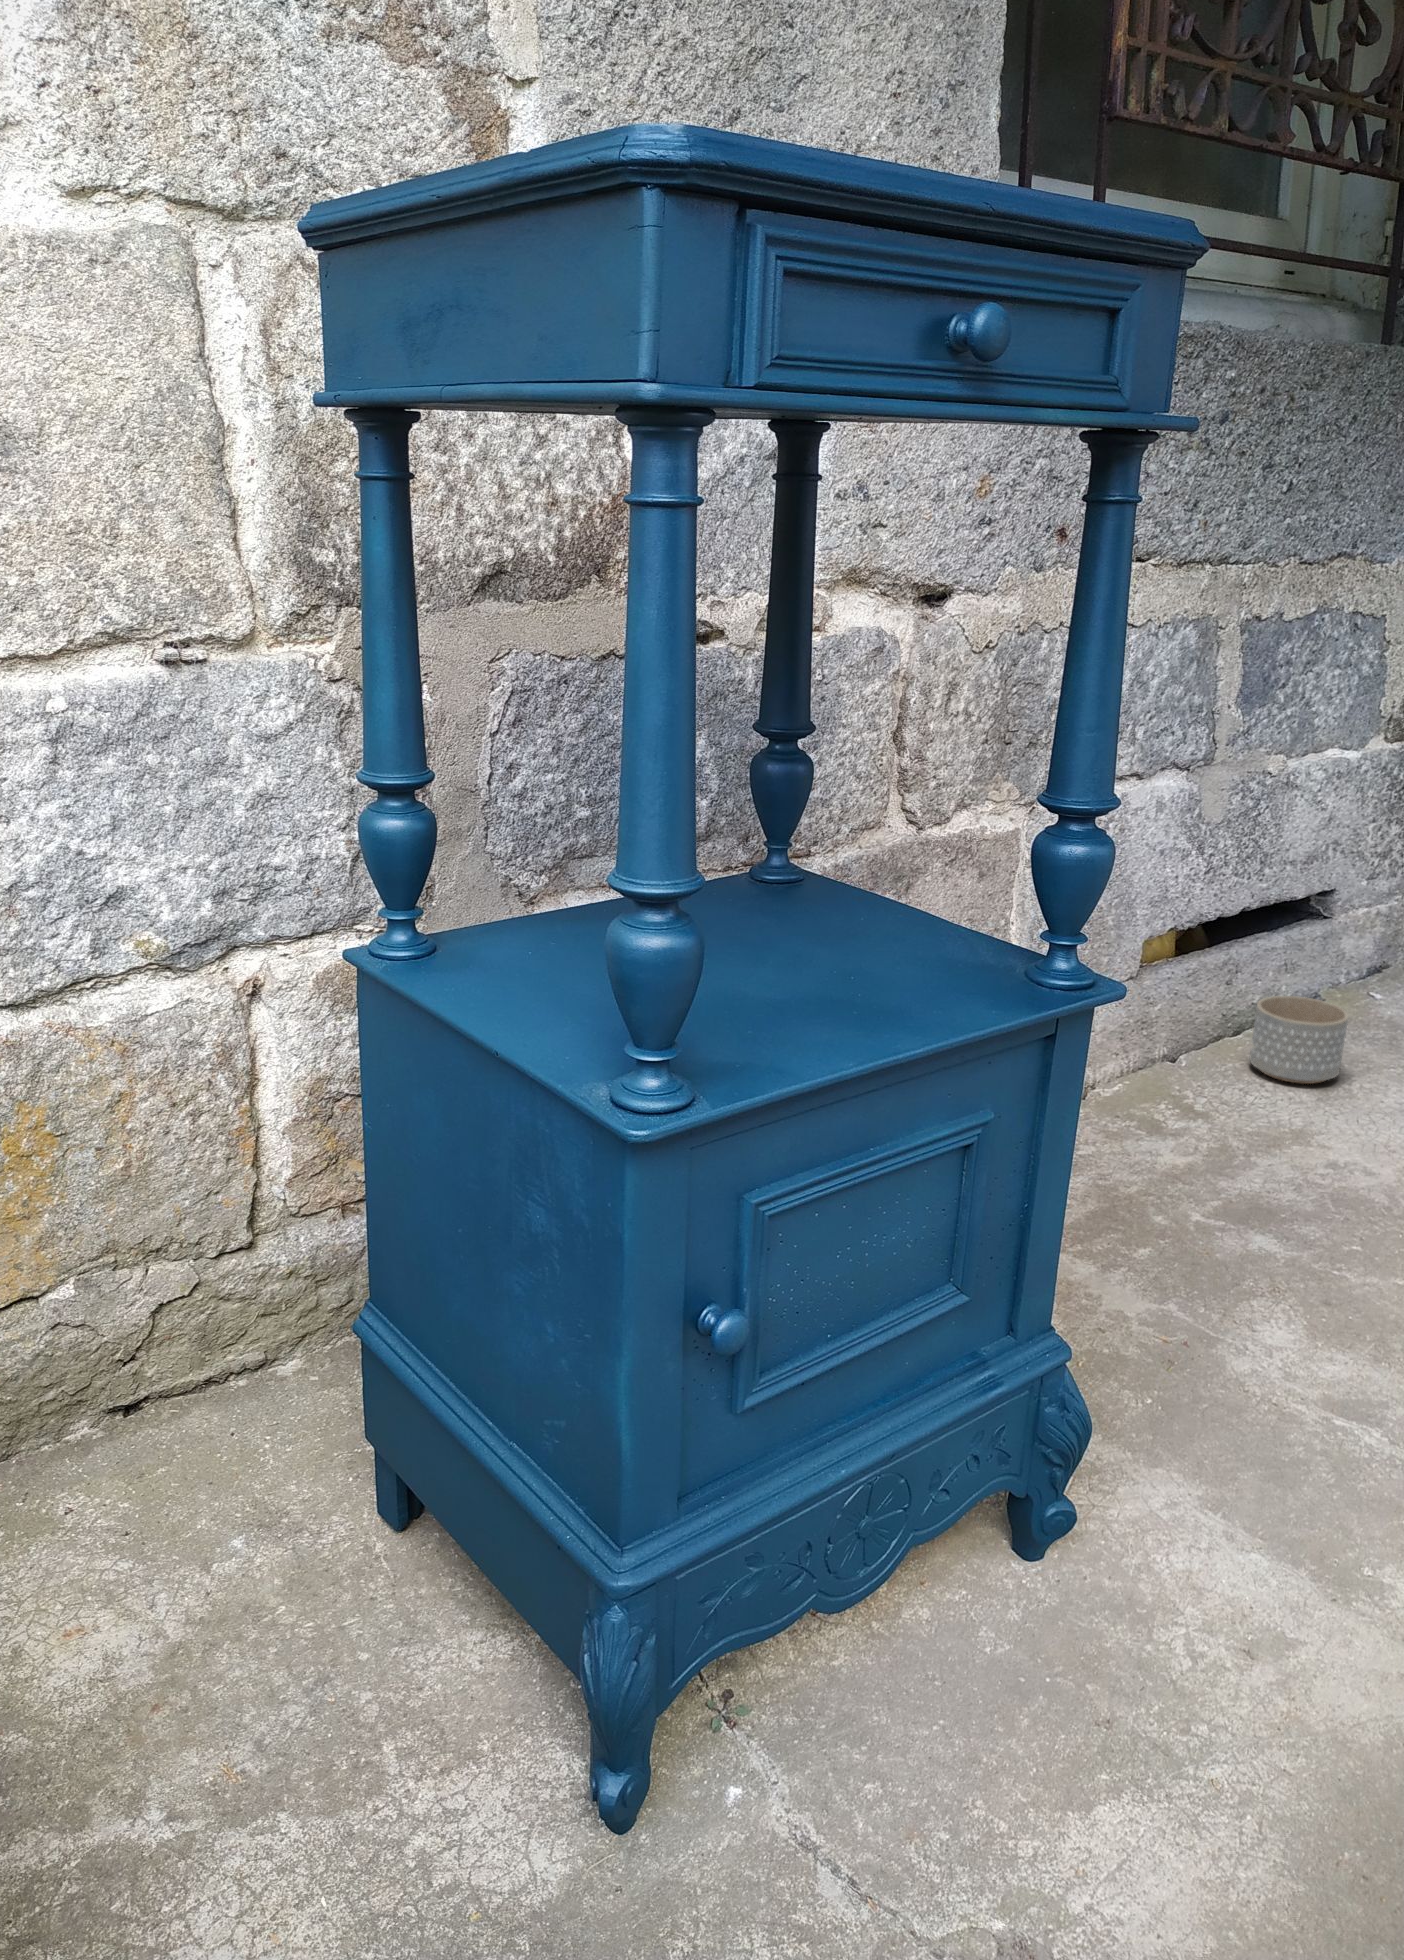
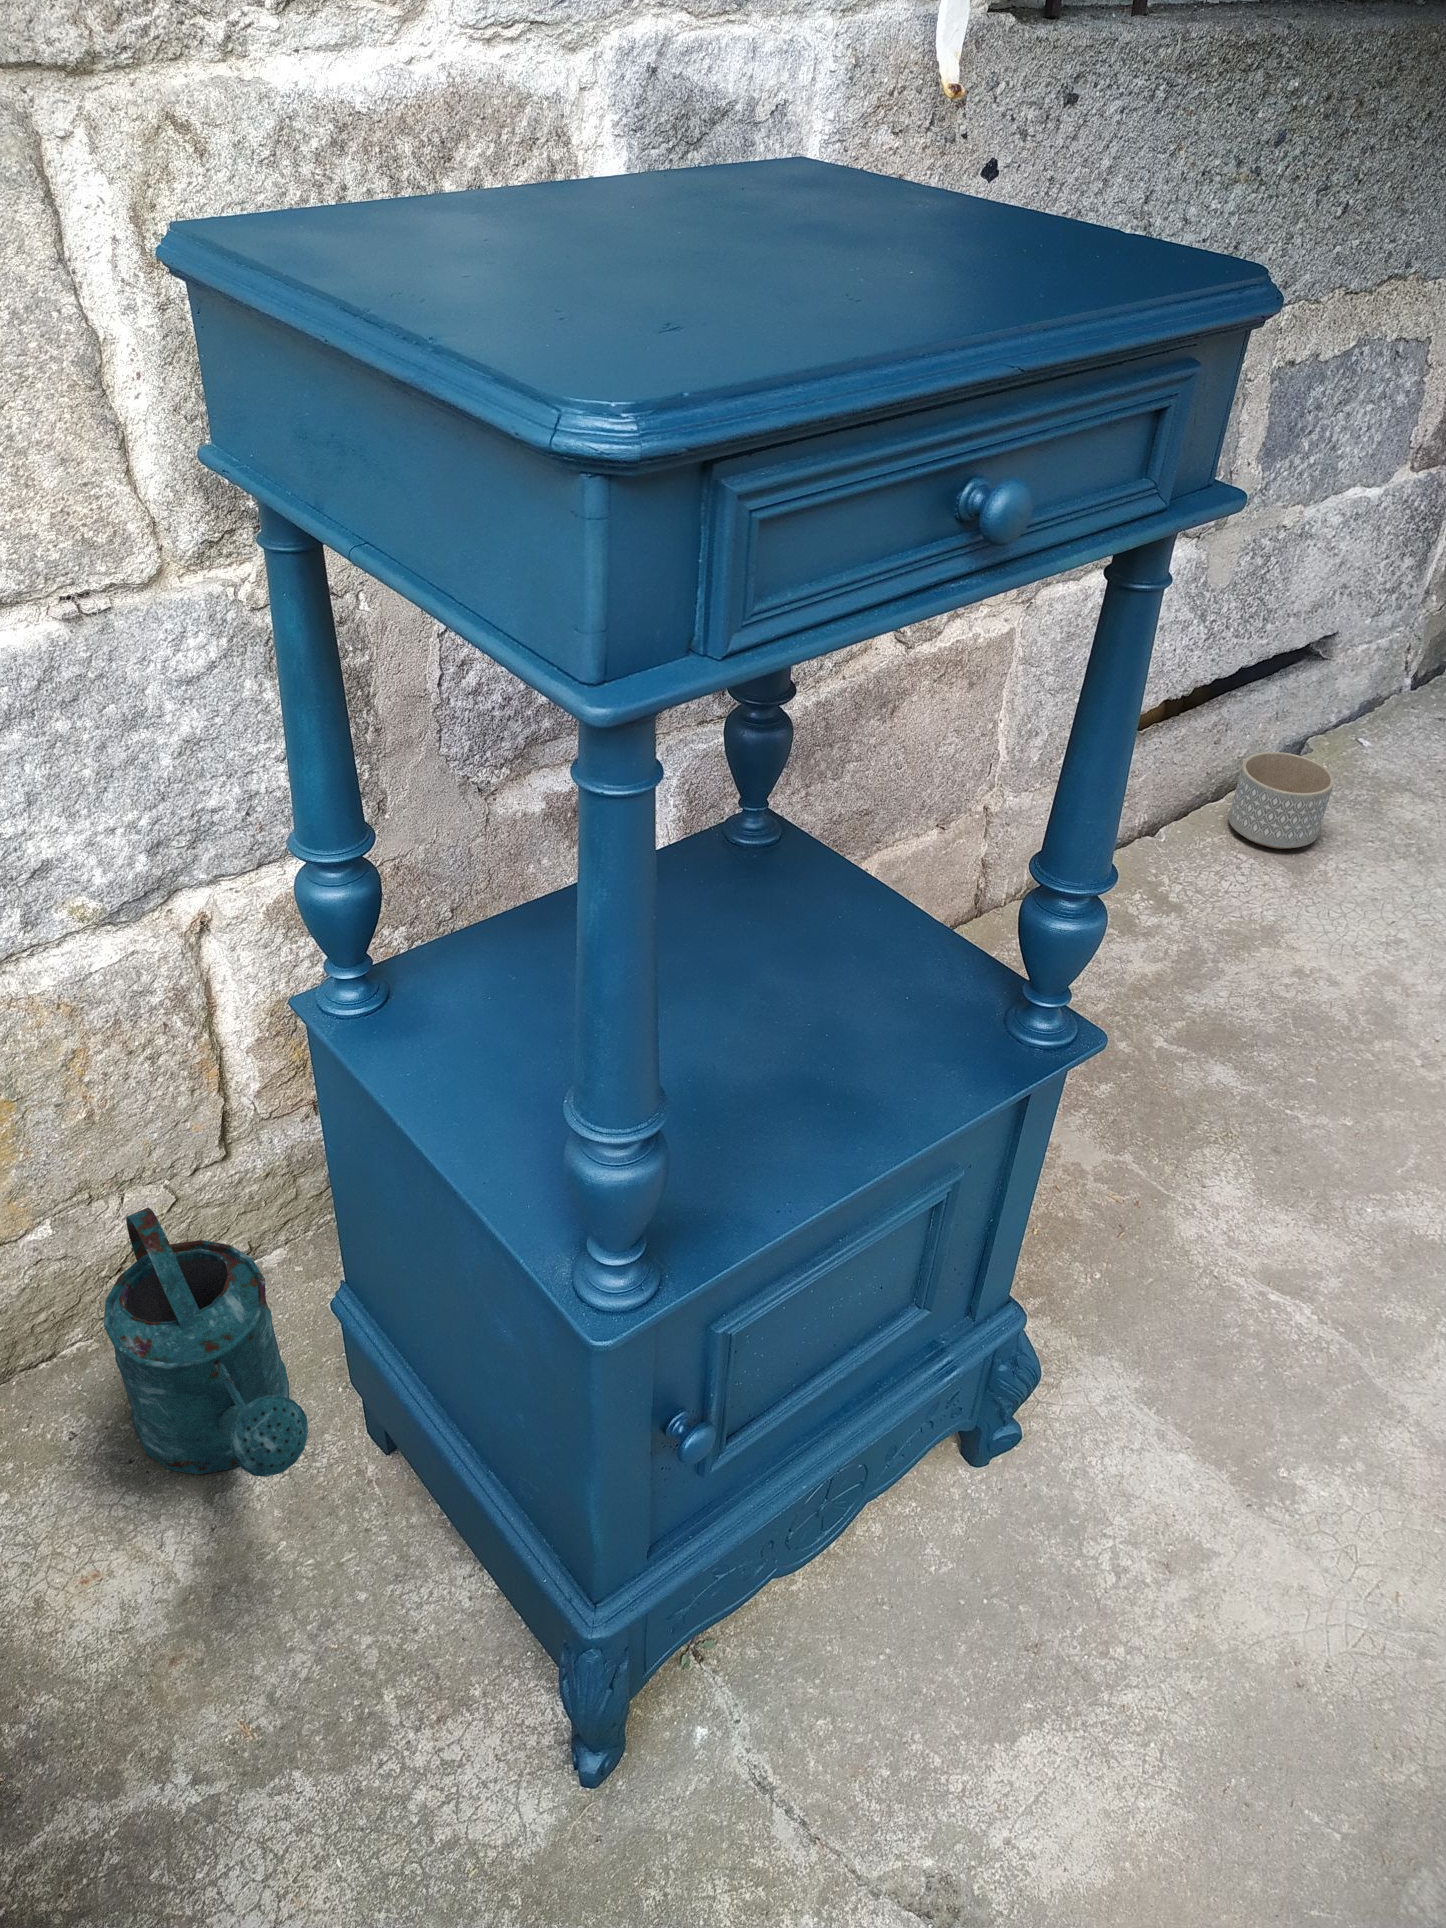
watering can: none [119,1267,321,1551] -> present [104,1208,308,1477]

